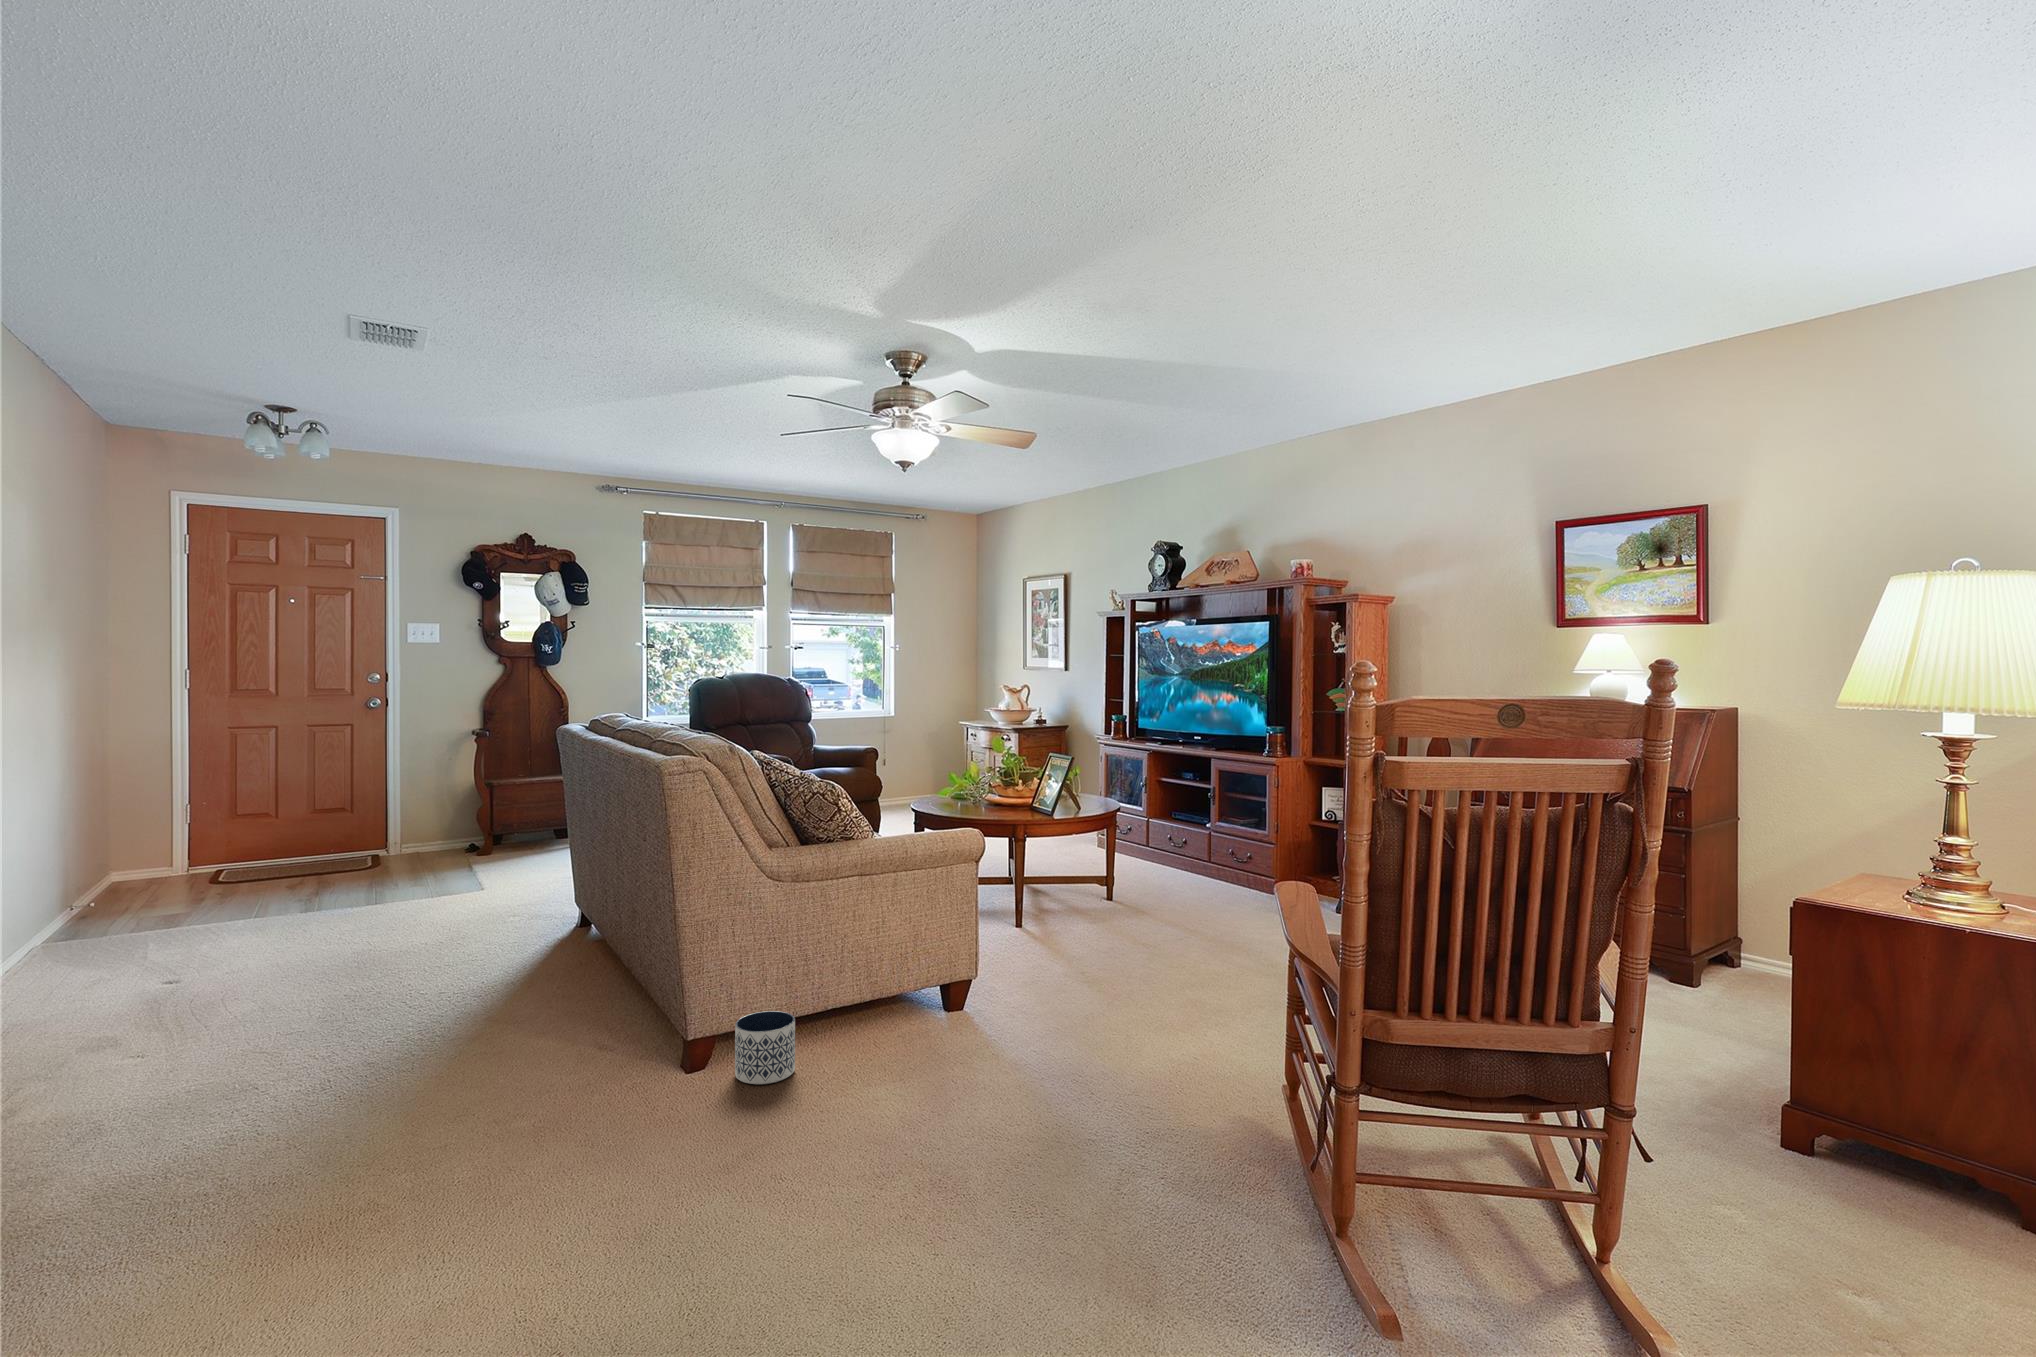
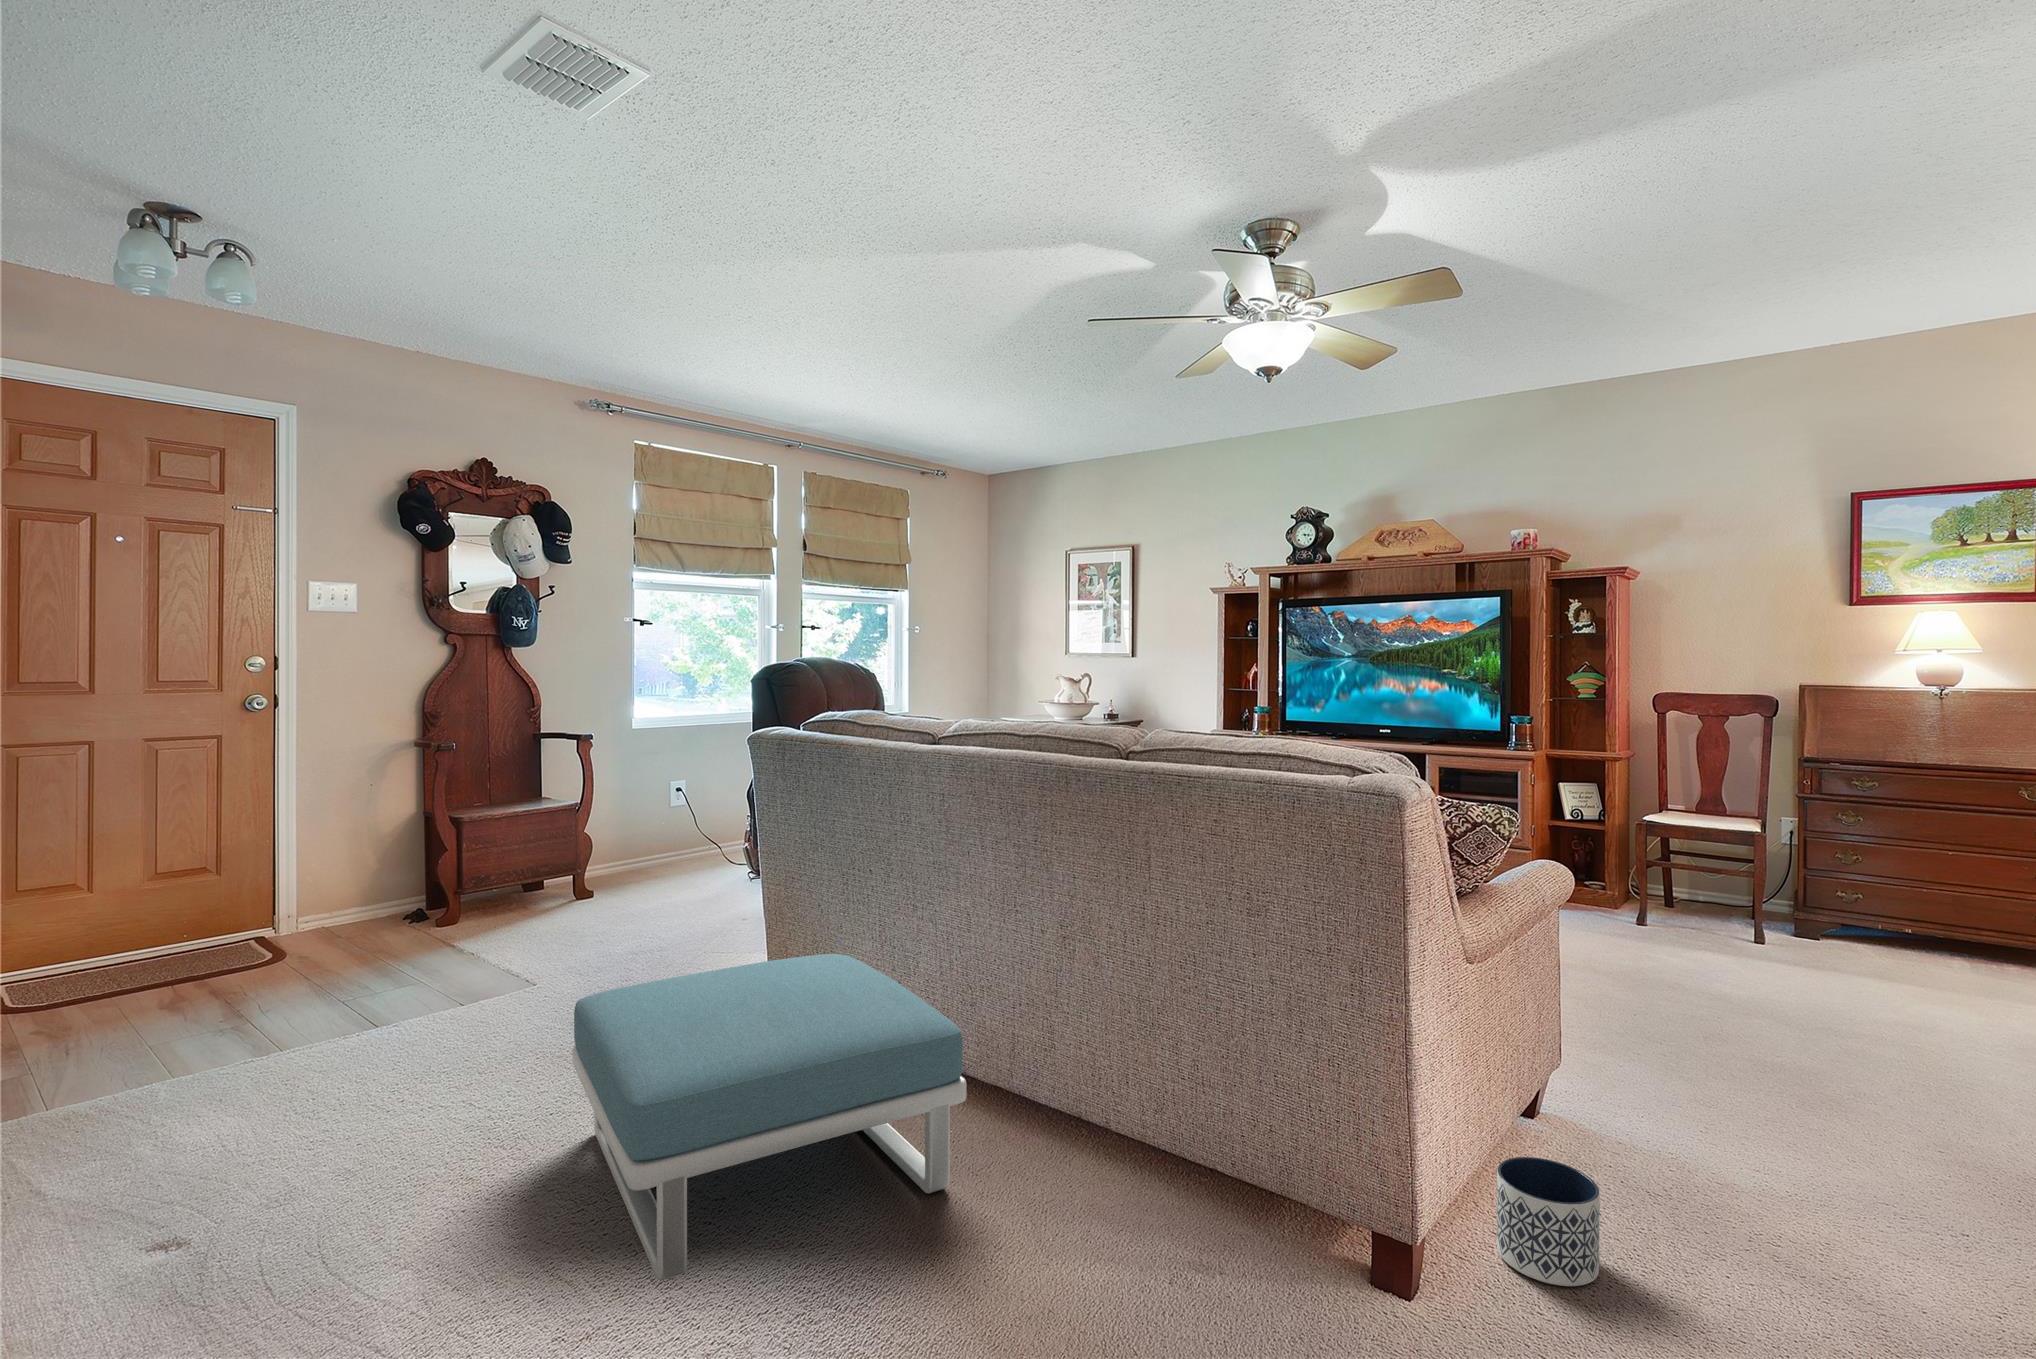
footstool: none [302,871,562,1021] -> present [572,954,966,1280]

